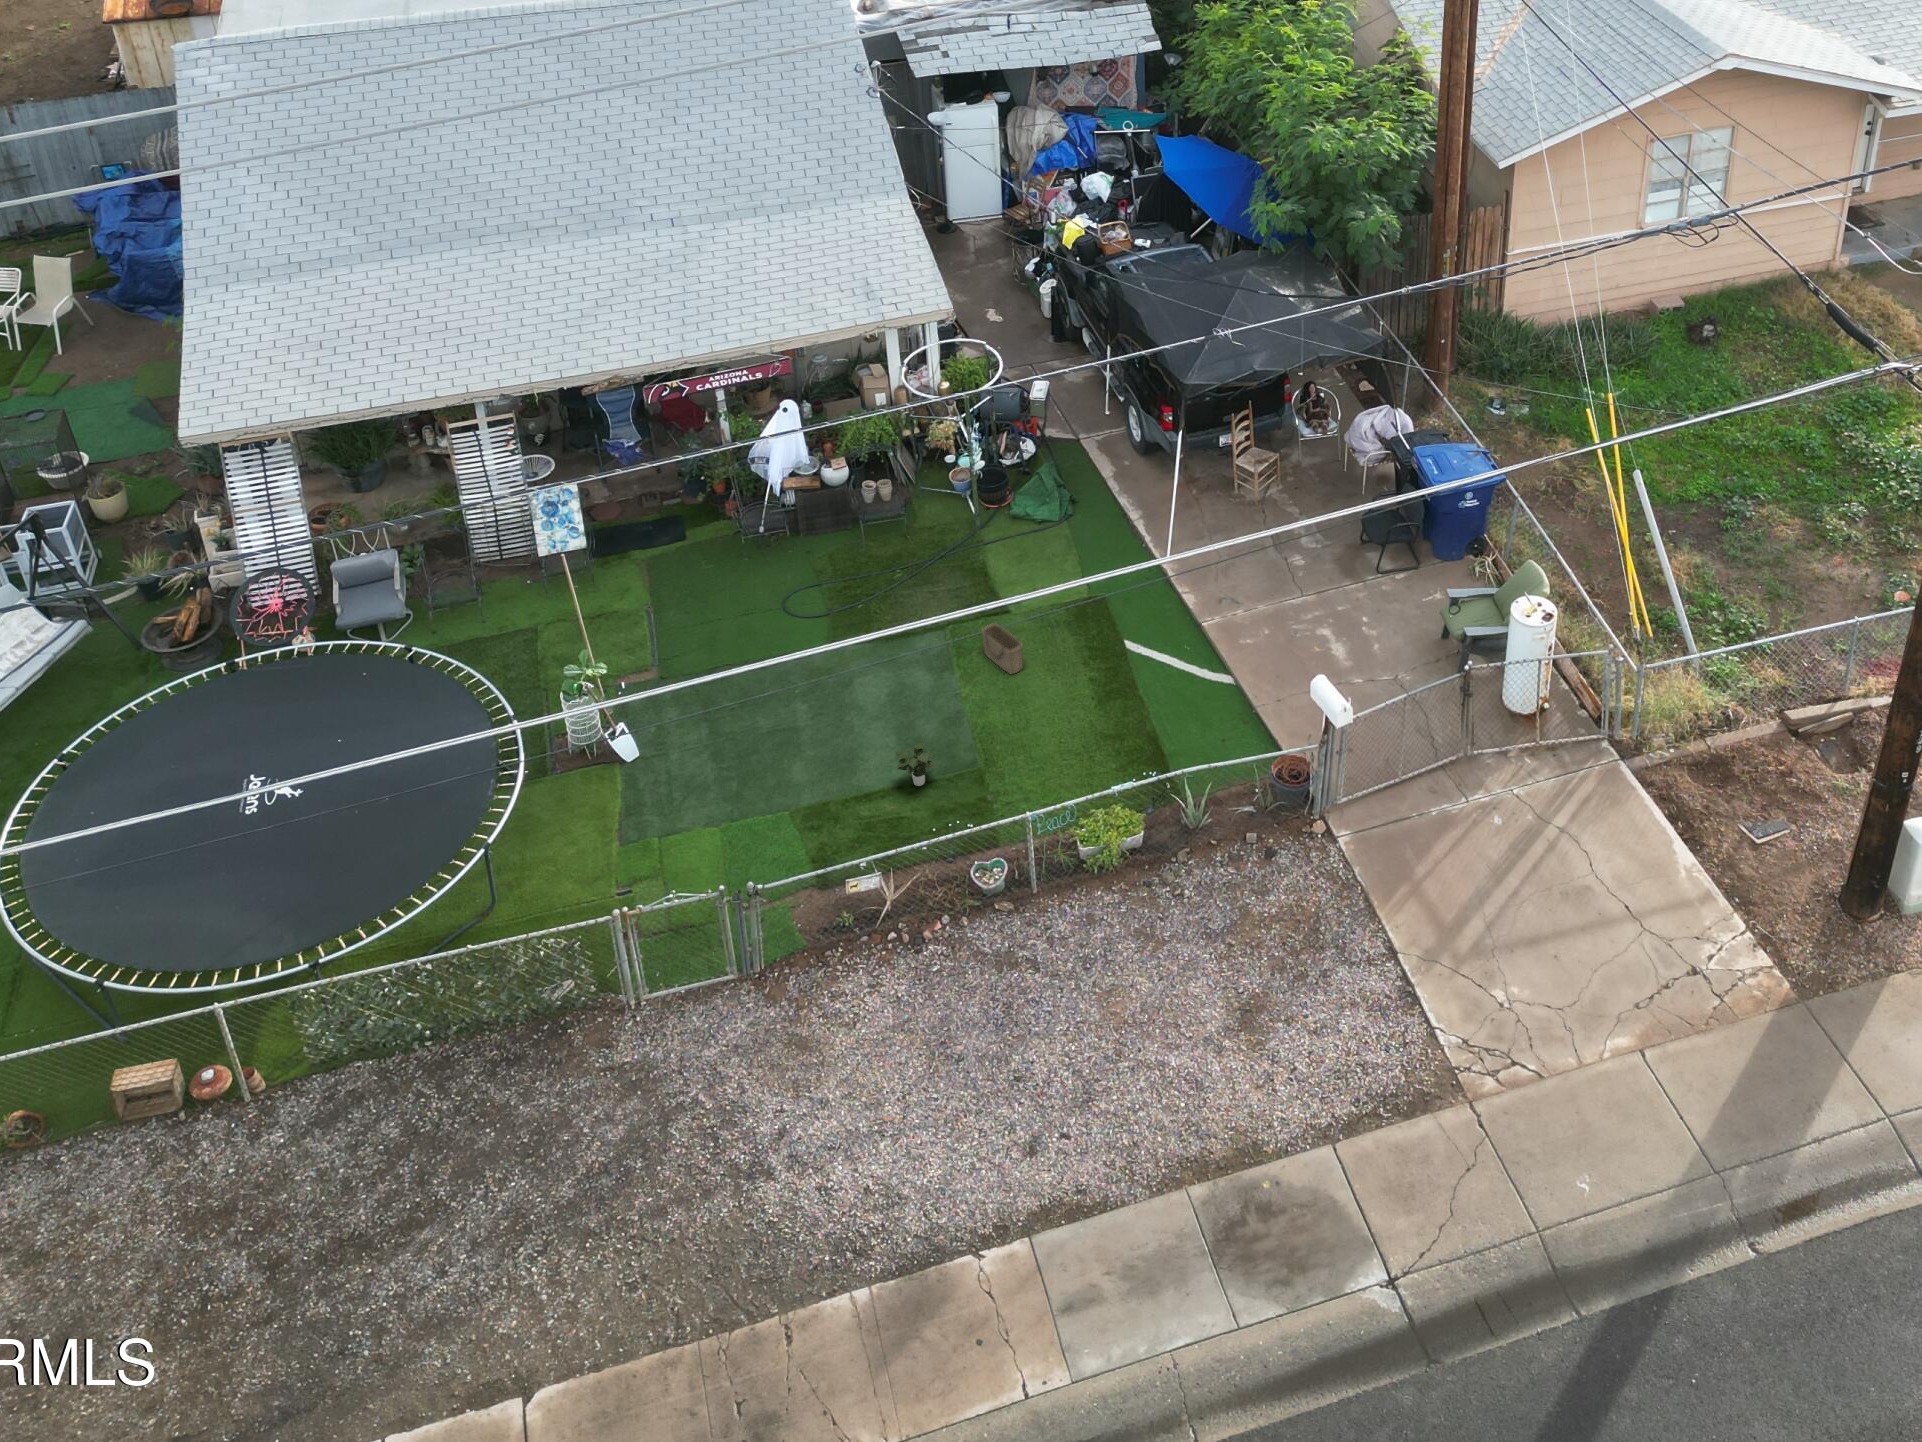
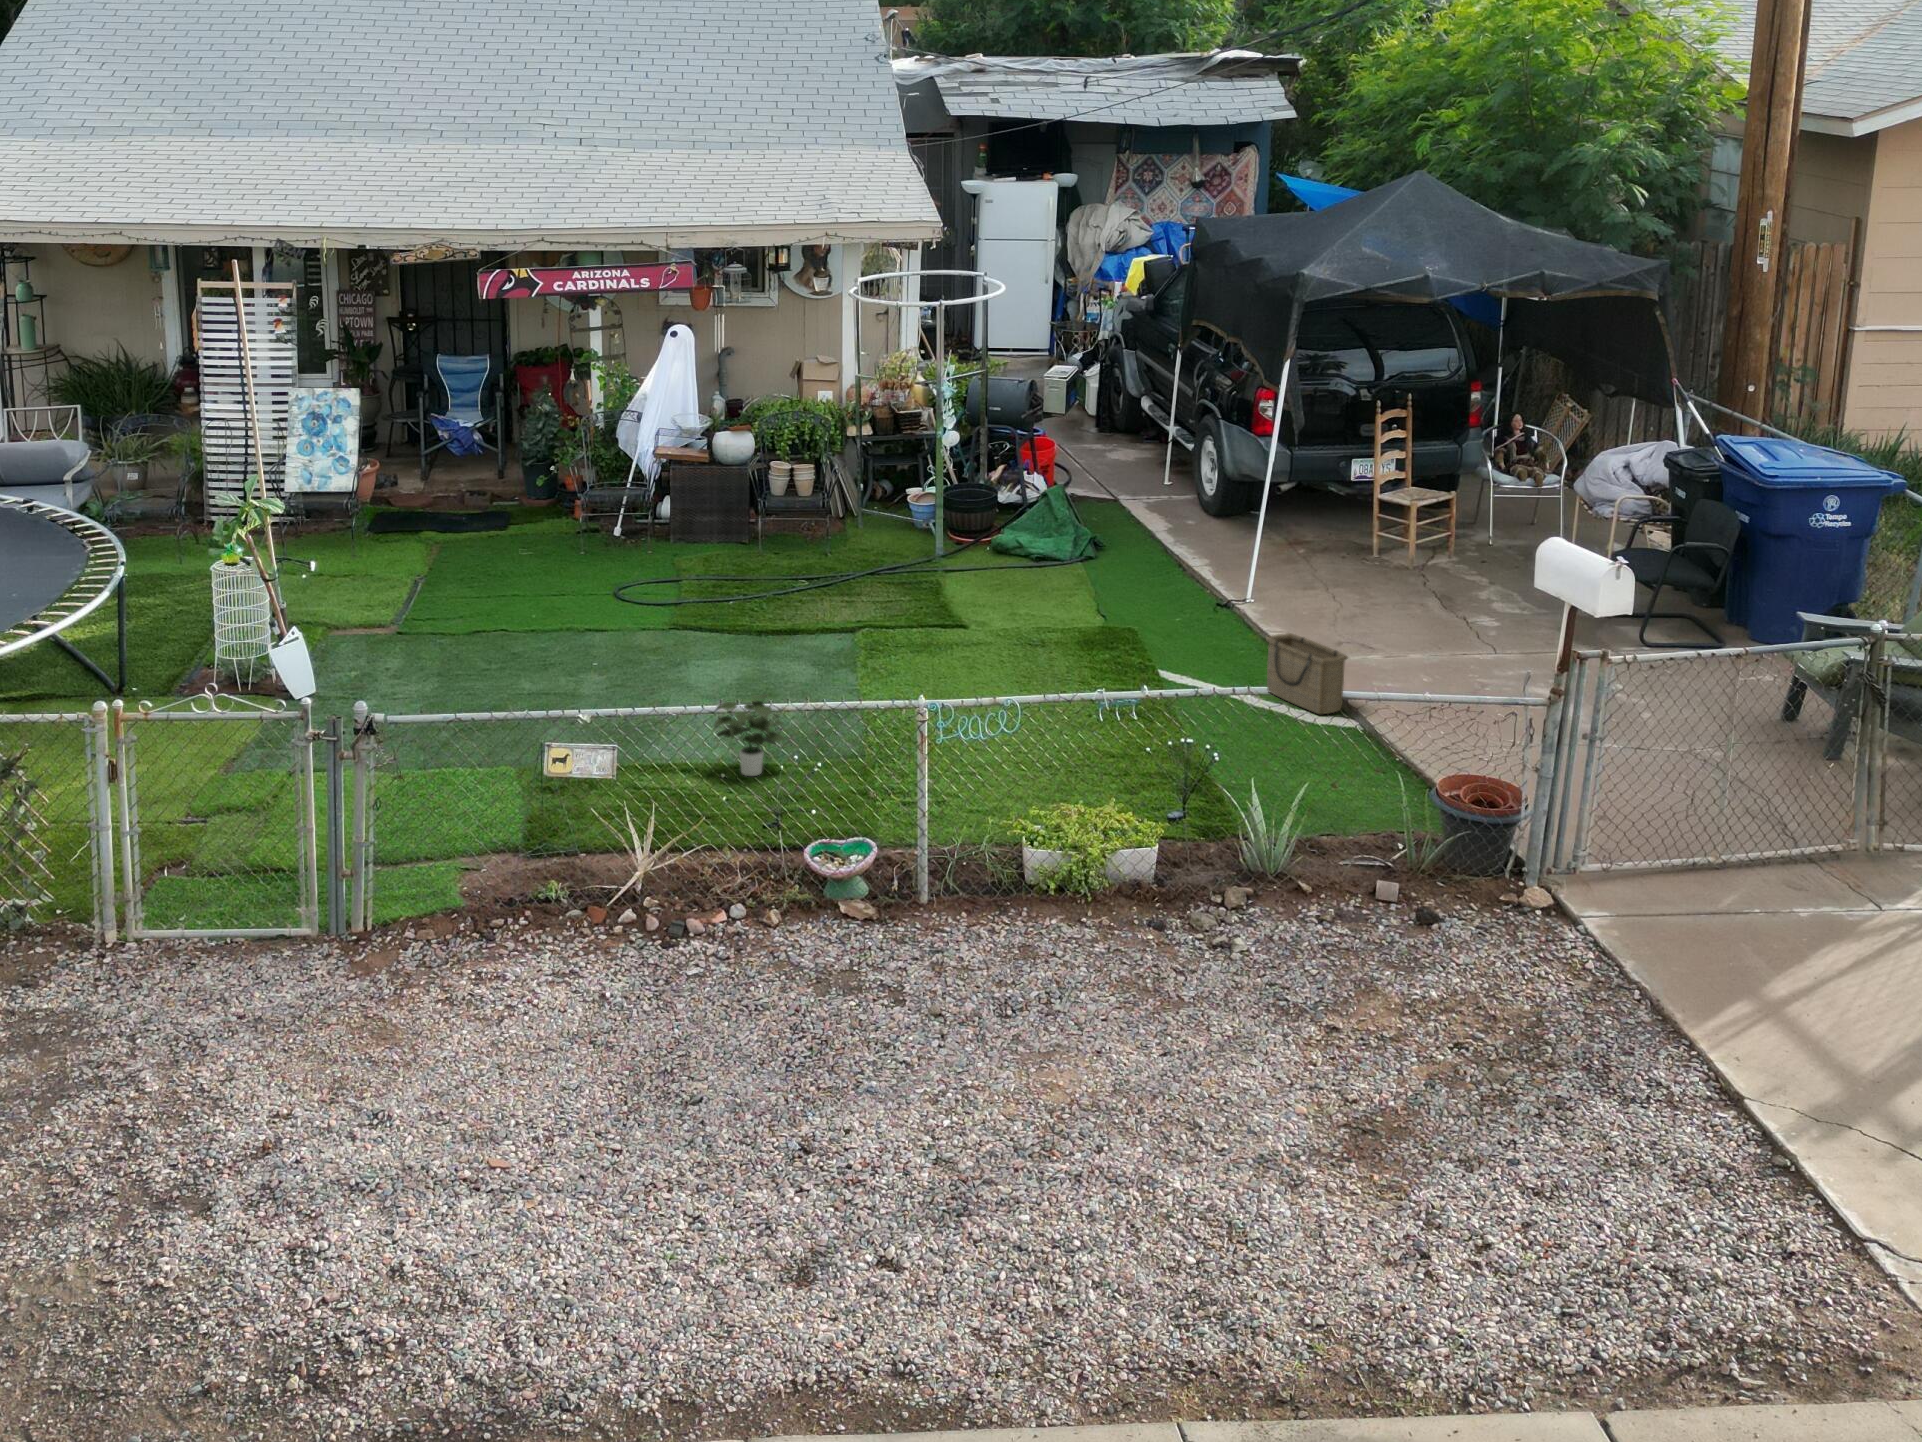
basket: present [982,623,1023,674] -> present [1266,633,1348,714]

